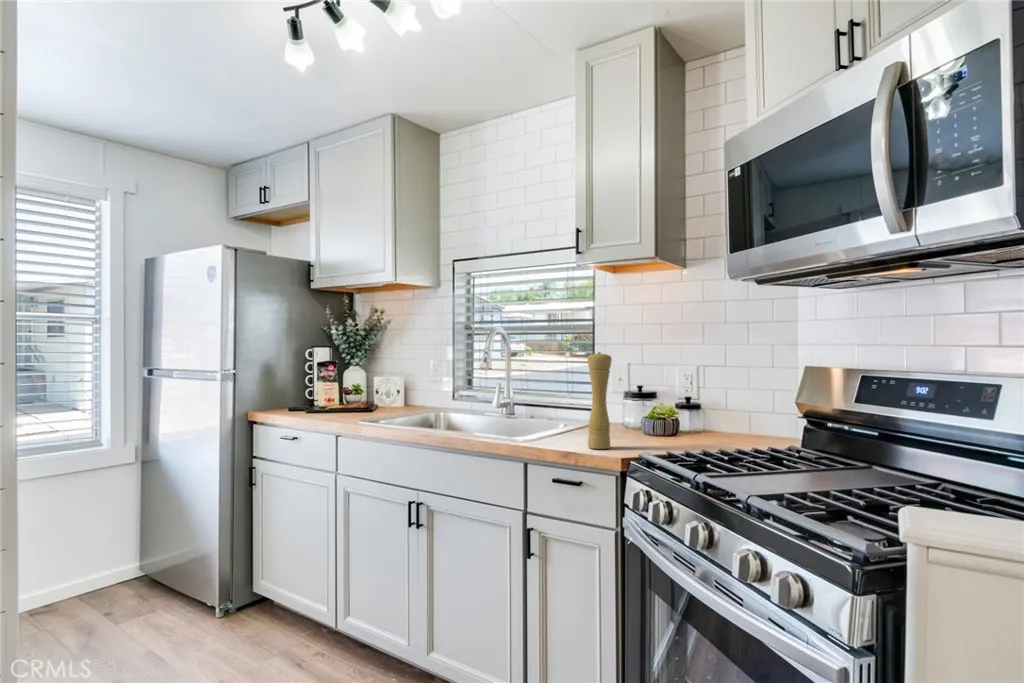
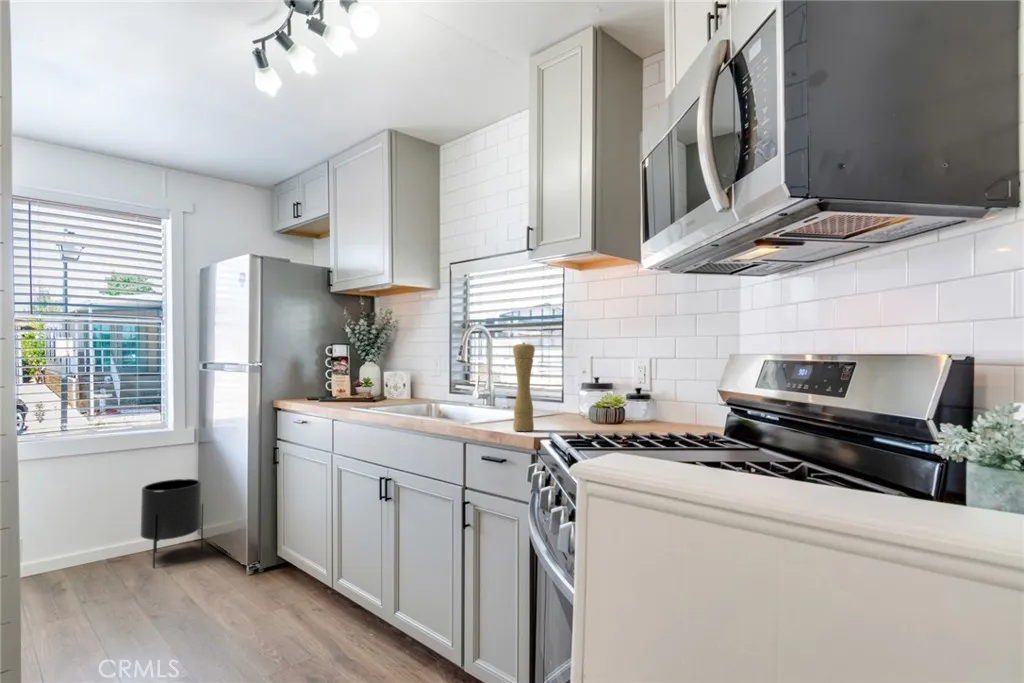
planter: none [74,506,152,616] -> present [141,479,203,568]

